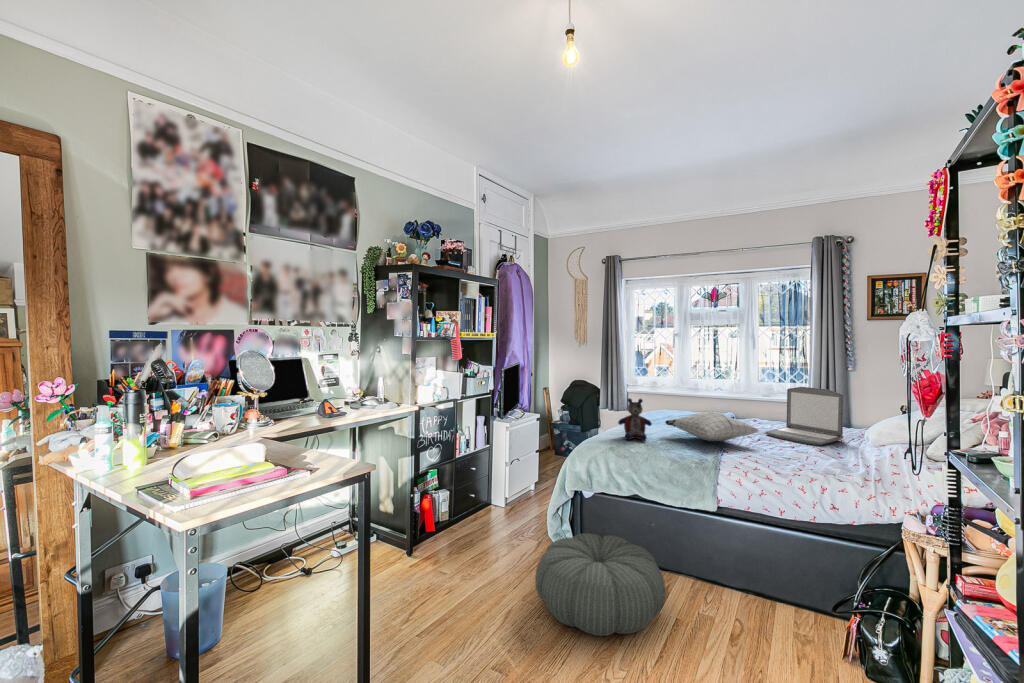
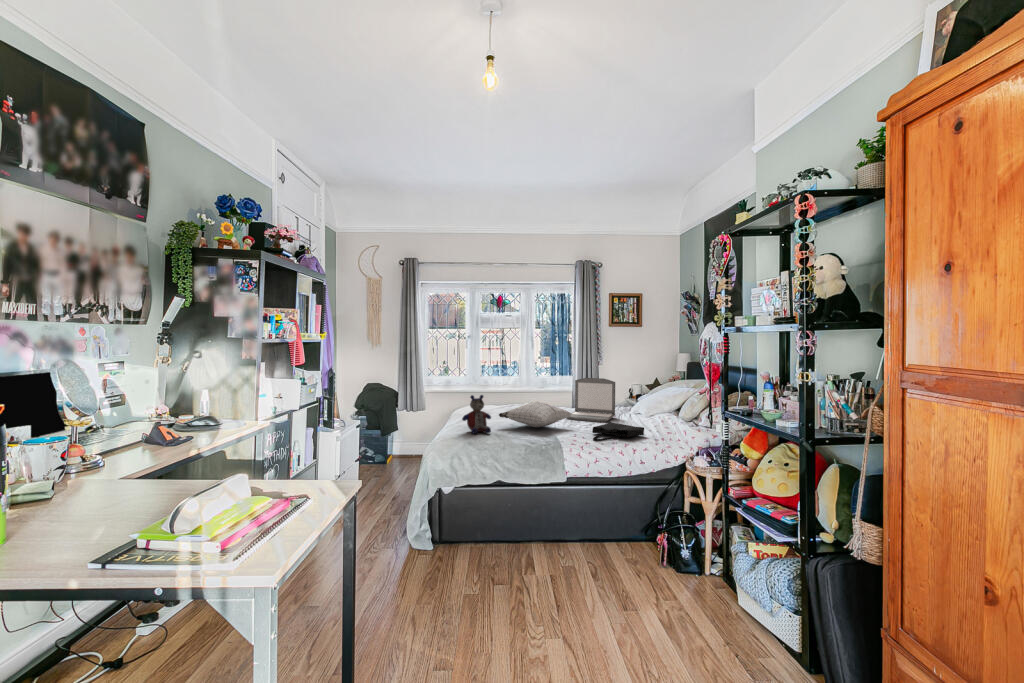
tote bag: none [767,446,856,471] -> present [592,422,644,441]
pouf: present [535,533,665,636] -> none [429,522,546,610]

